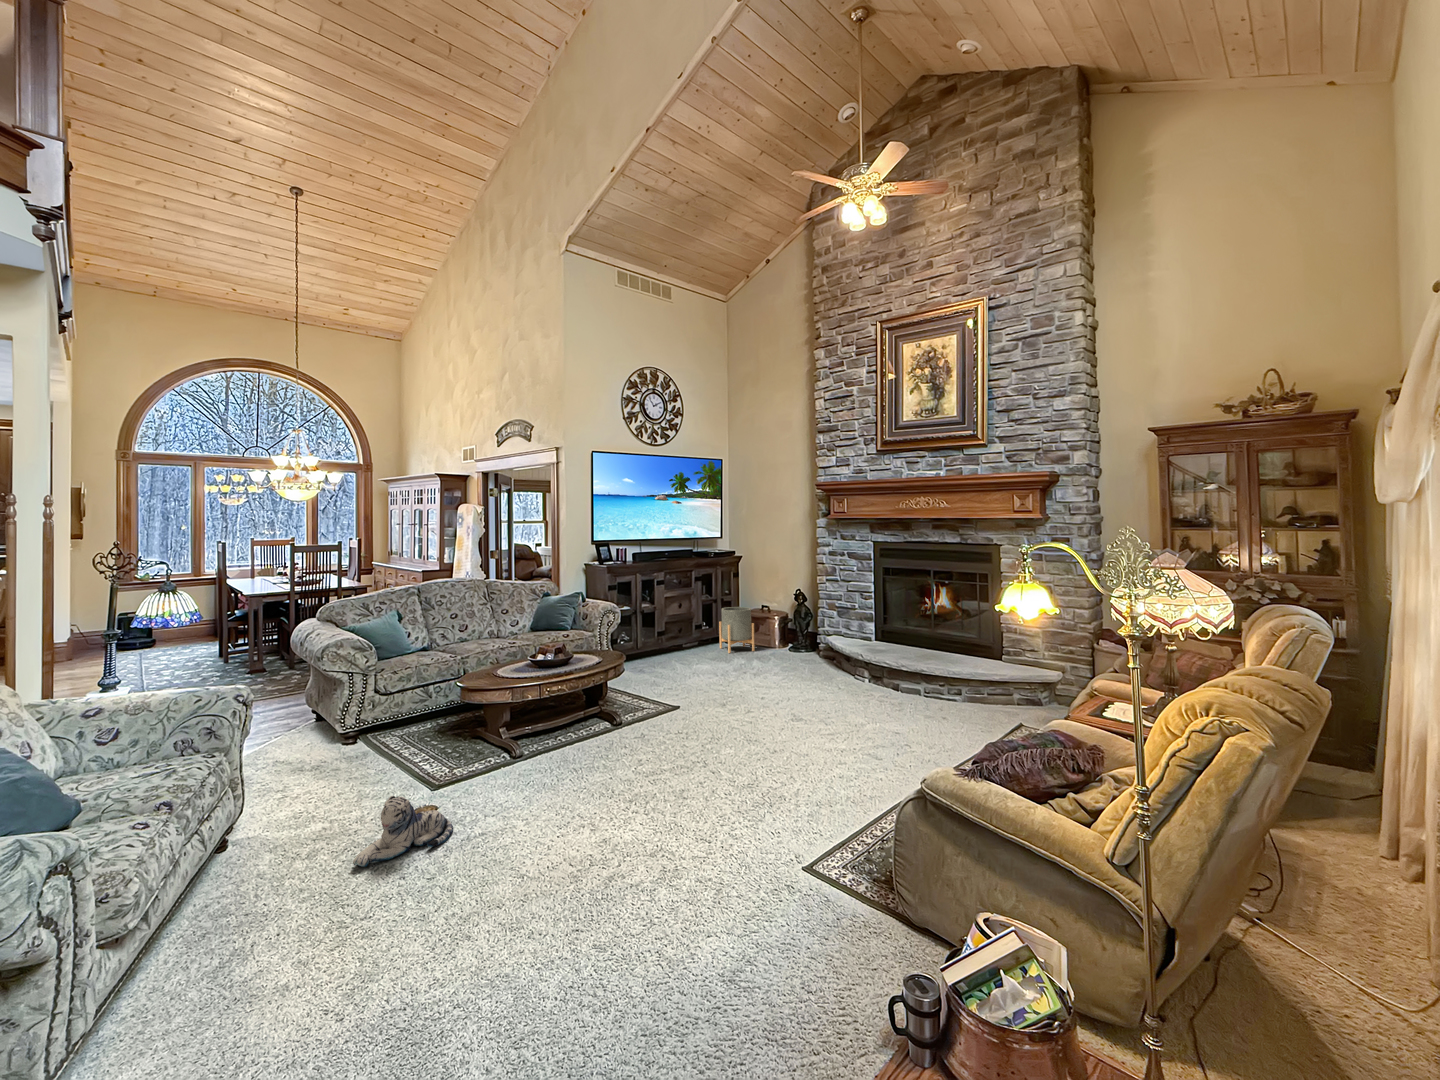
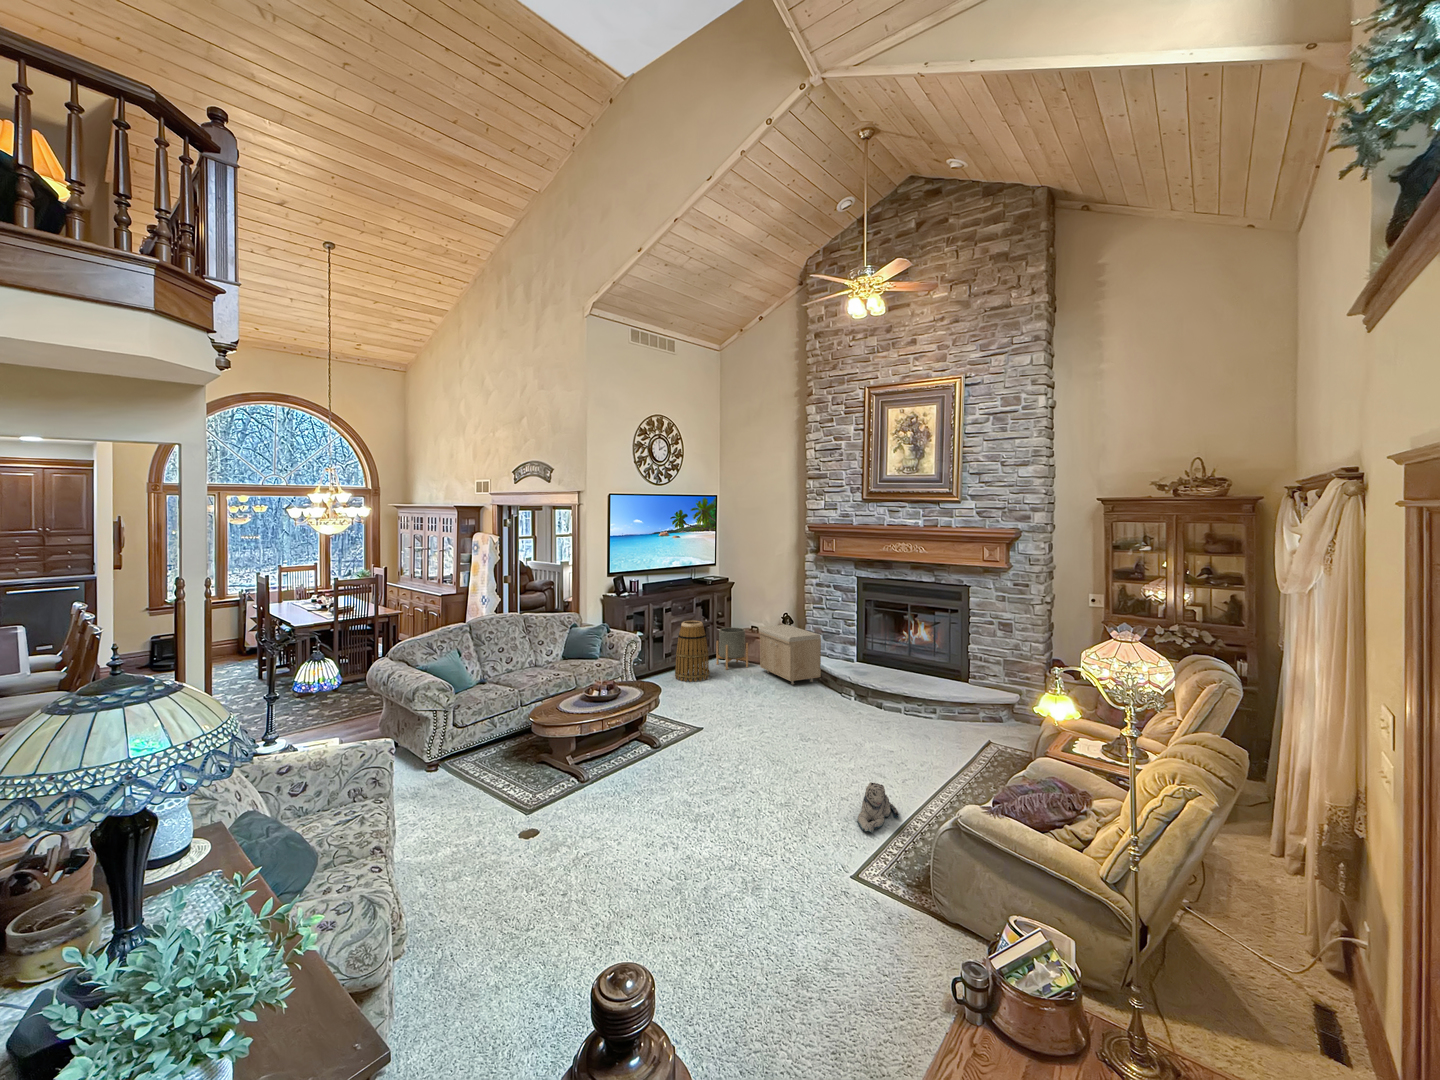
basket: none [668,596,707,664] -> present [675,621,710,682]
storage bench: none [764,602,833,667] -> present [759,625,821,685]
plush toy: present [353,796,453,867] -> present [857,782,899,833]

